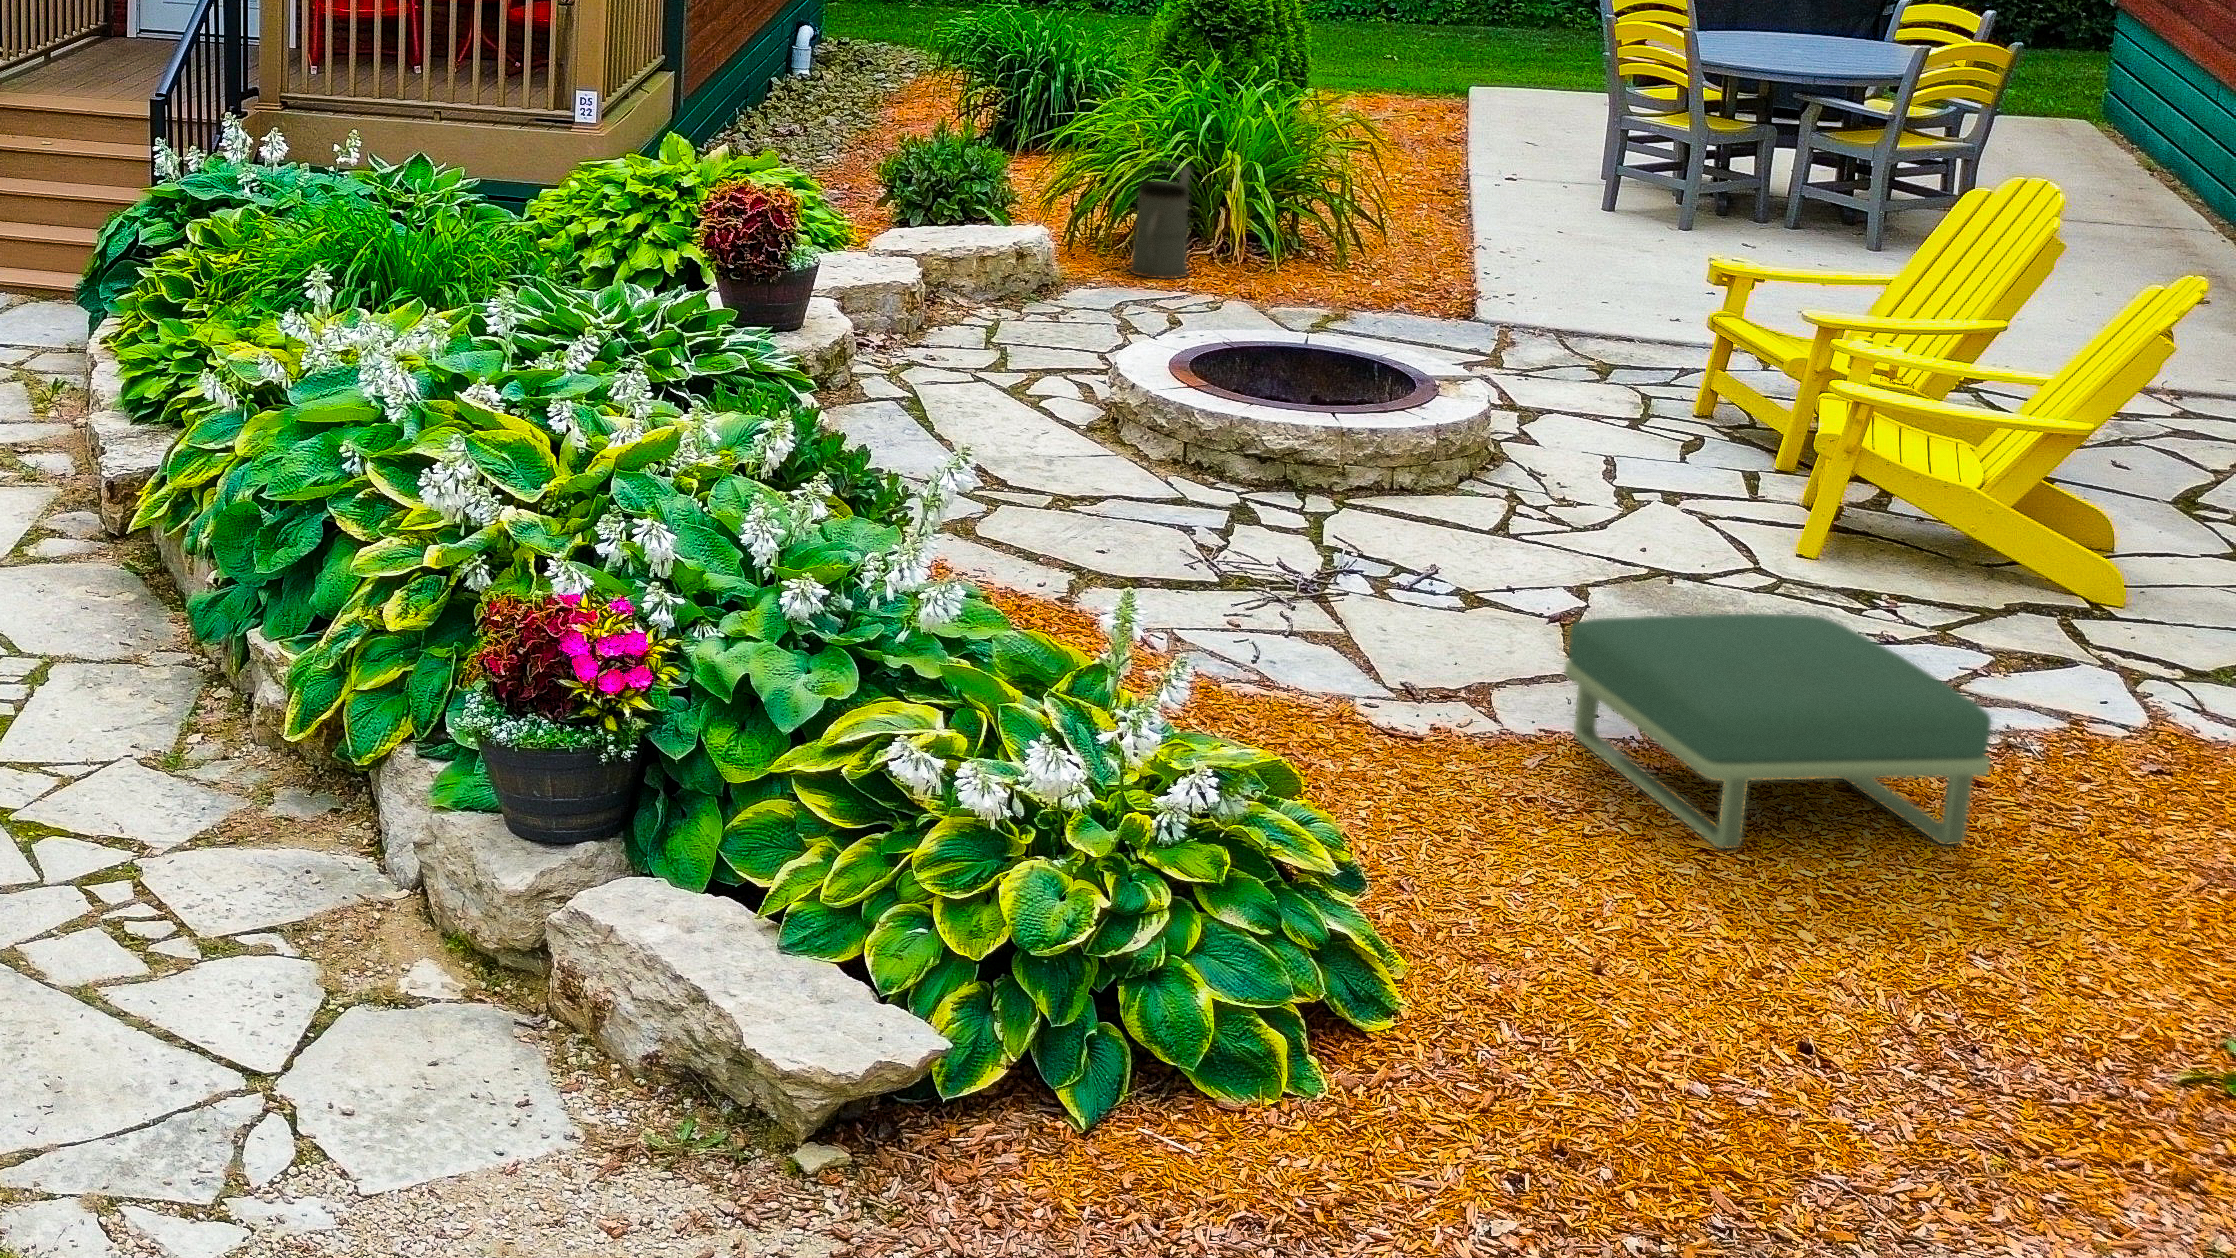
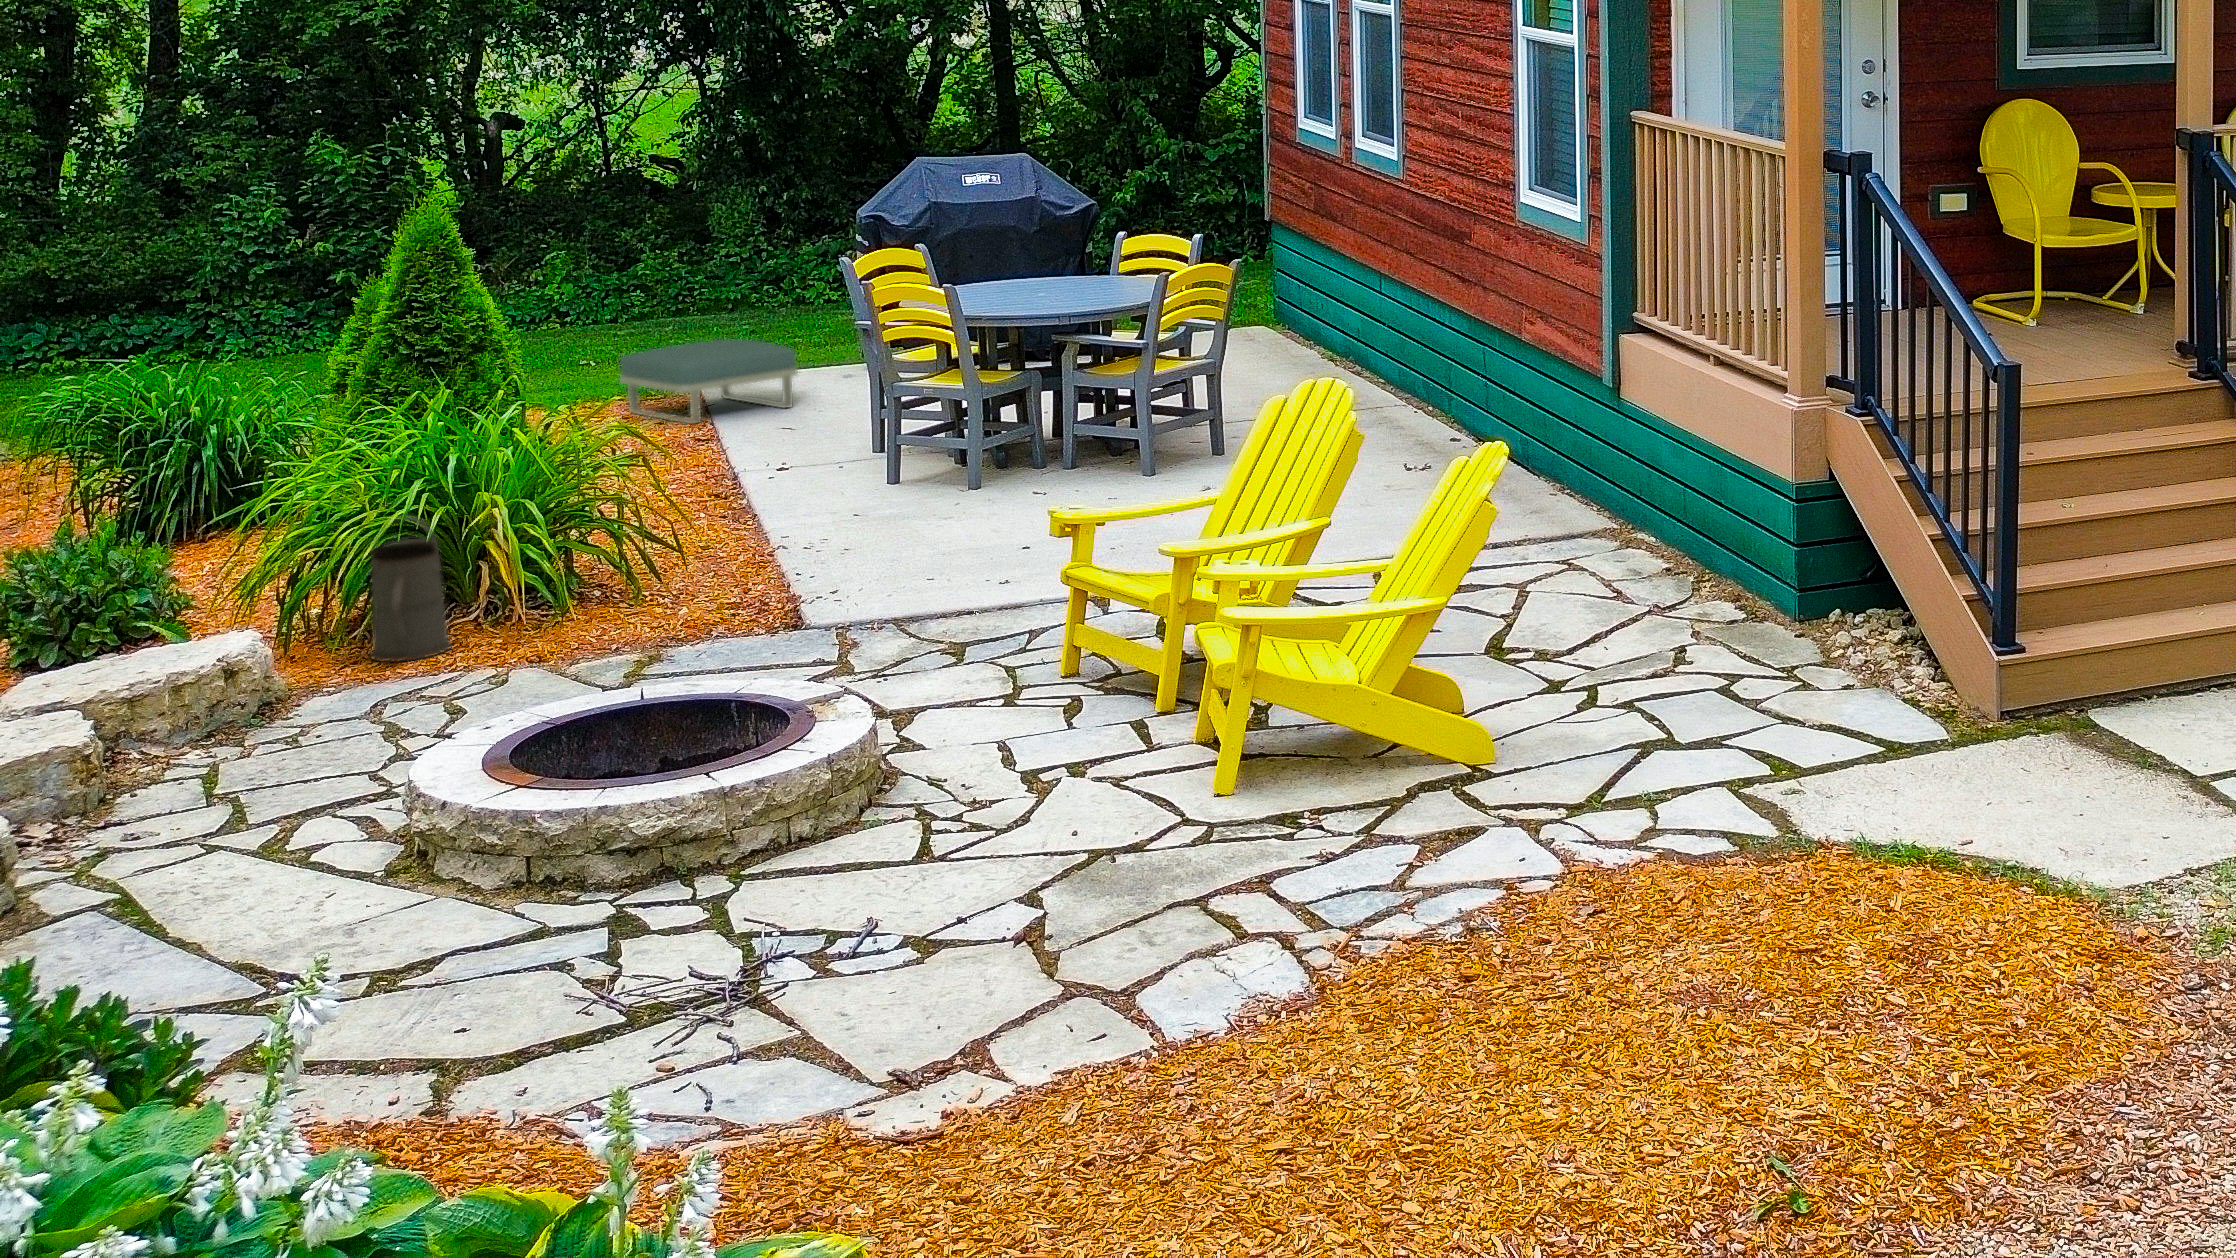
footstool: present [1564,614,1991,849] -> present [620,339,798,424]

